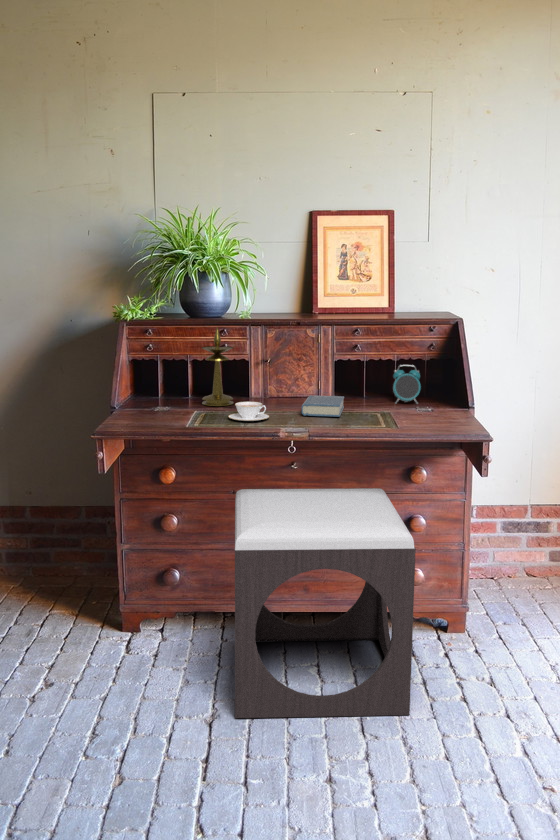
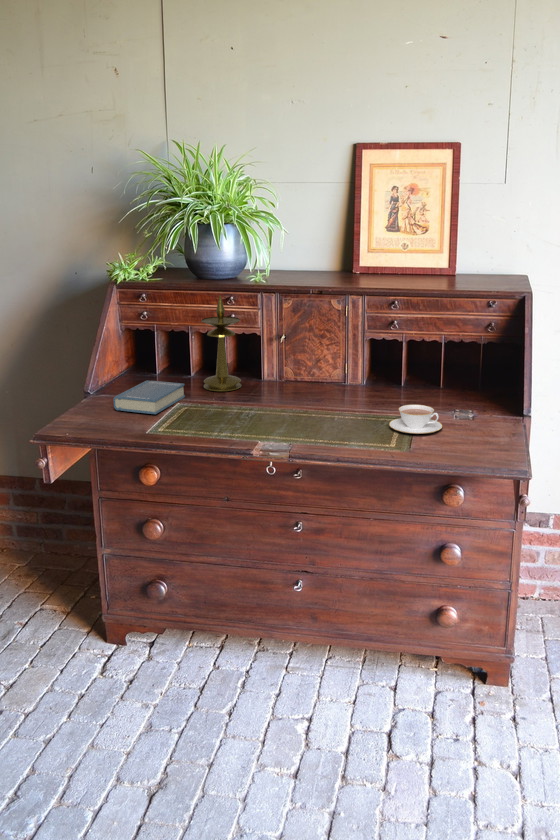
alarm clock: present [393,365,421,403] -> none [438,346,474,396]
hardback book: present [302,395,344,417] -> present [113,380,185,414]
teacup: present [228,402,269,421] -> present [389,405,442,434]
footstool: present [235,488,416,718] -> none [173,502,406,815]

